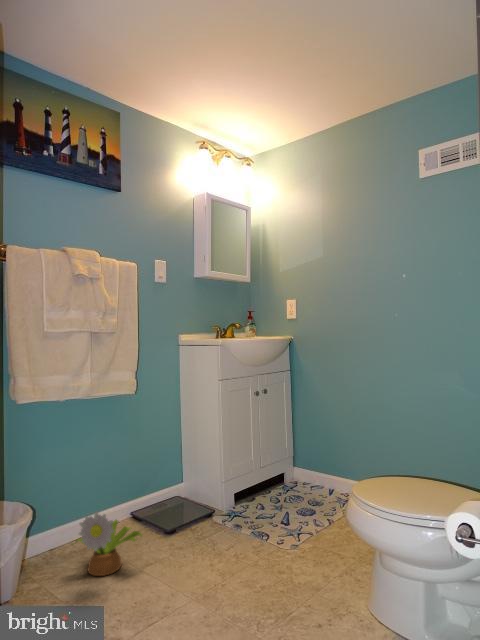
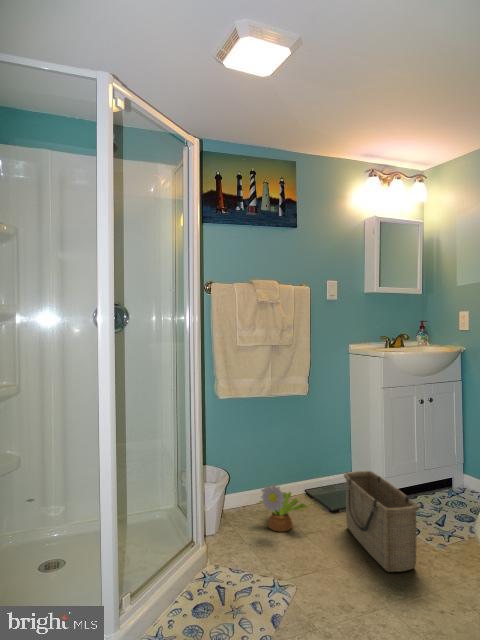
basket: none [185,475,279,591] -> present [344,471,419,572]

